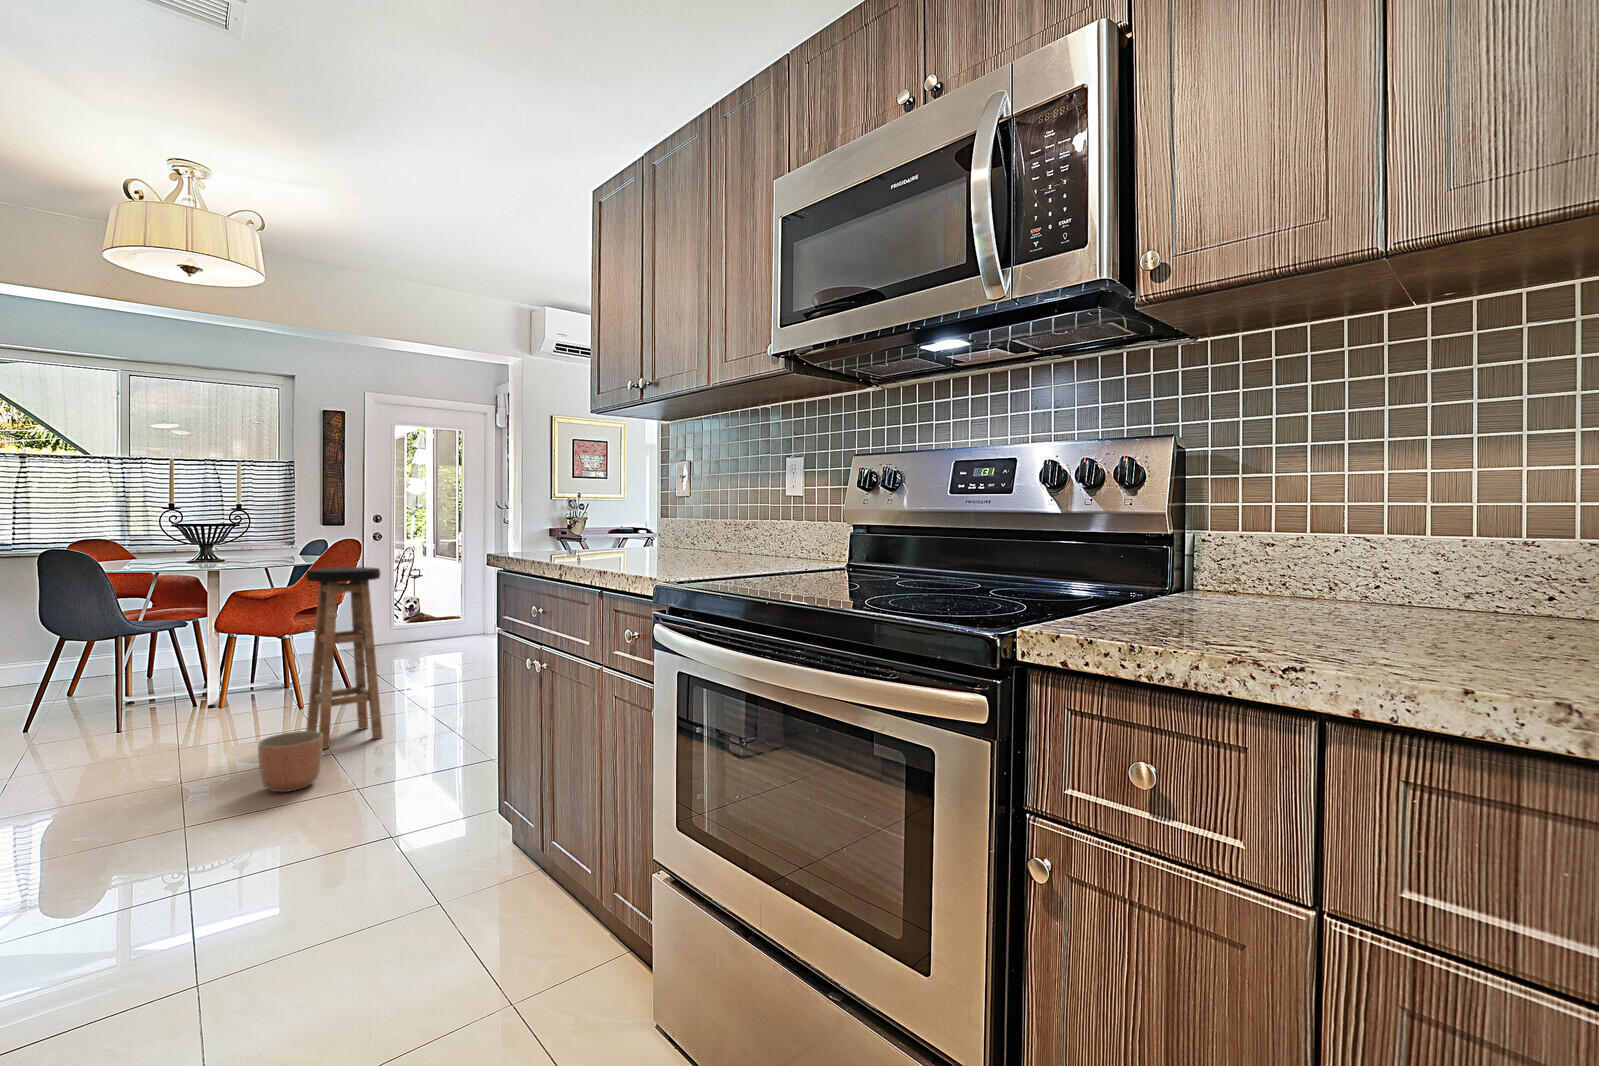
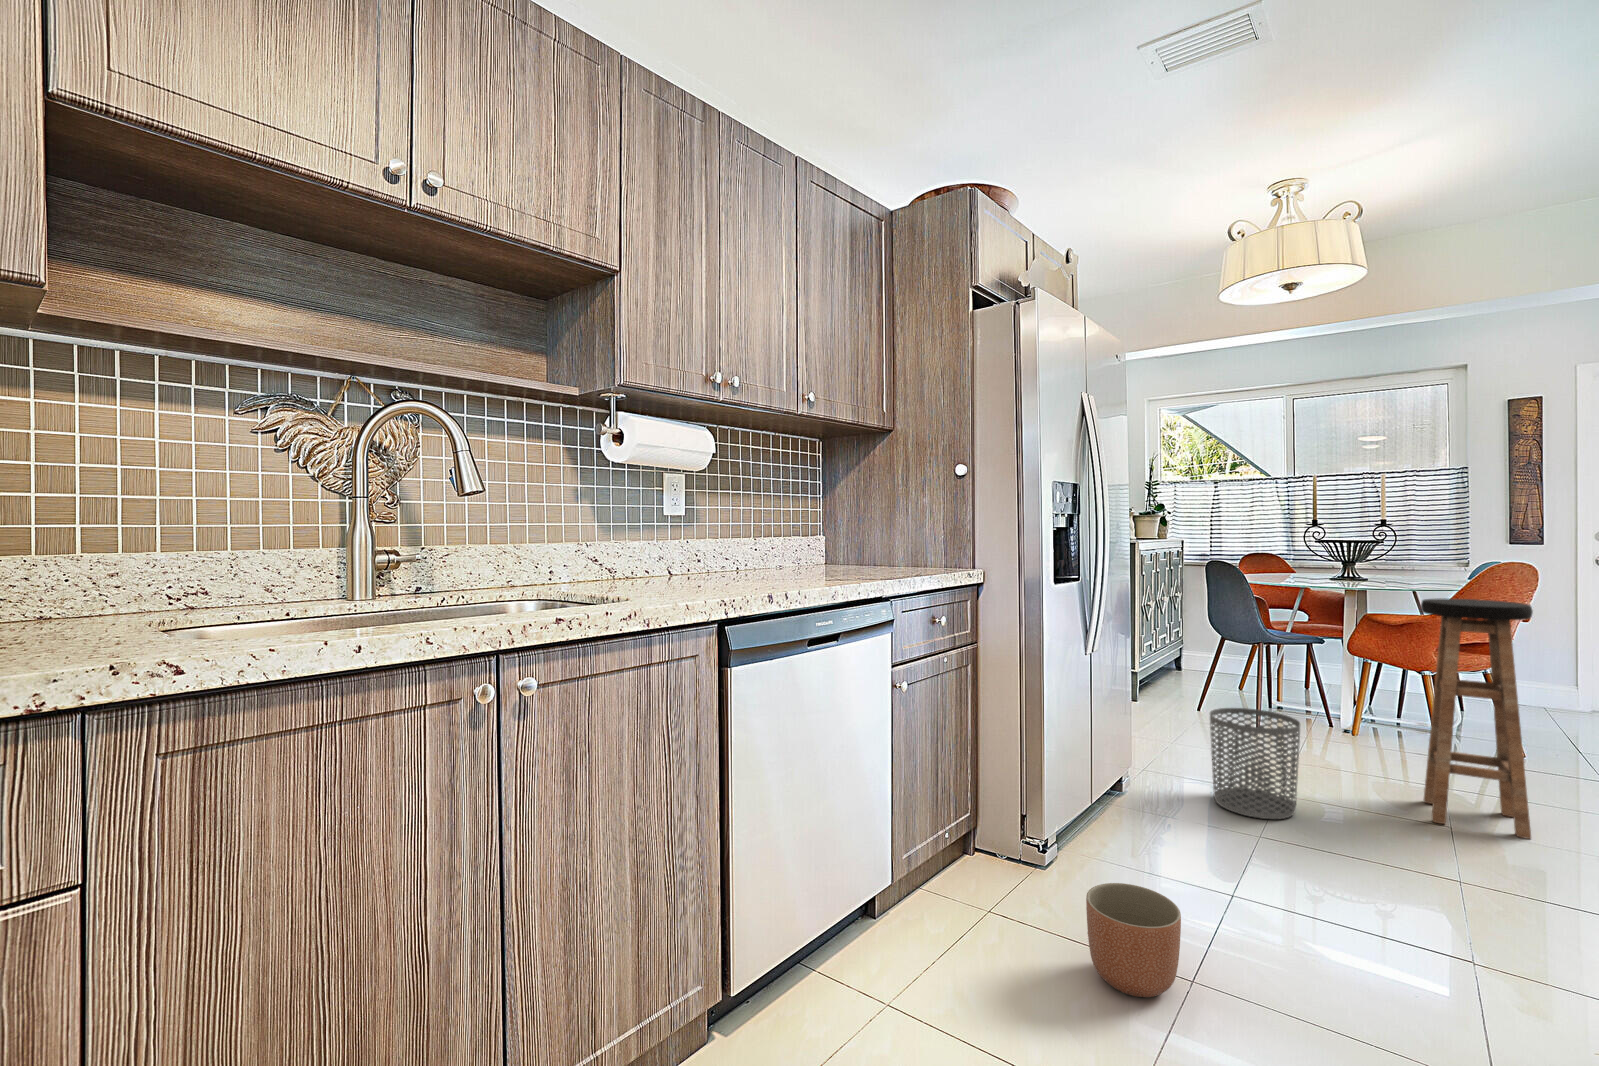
waste bin: none [112,693,216,805] -> present [1210,708,1300,819]
planter: present [258,731,323,792] -> present [1086,883,1181,997]

